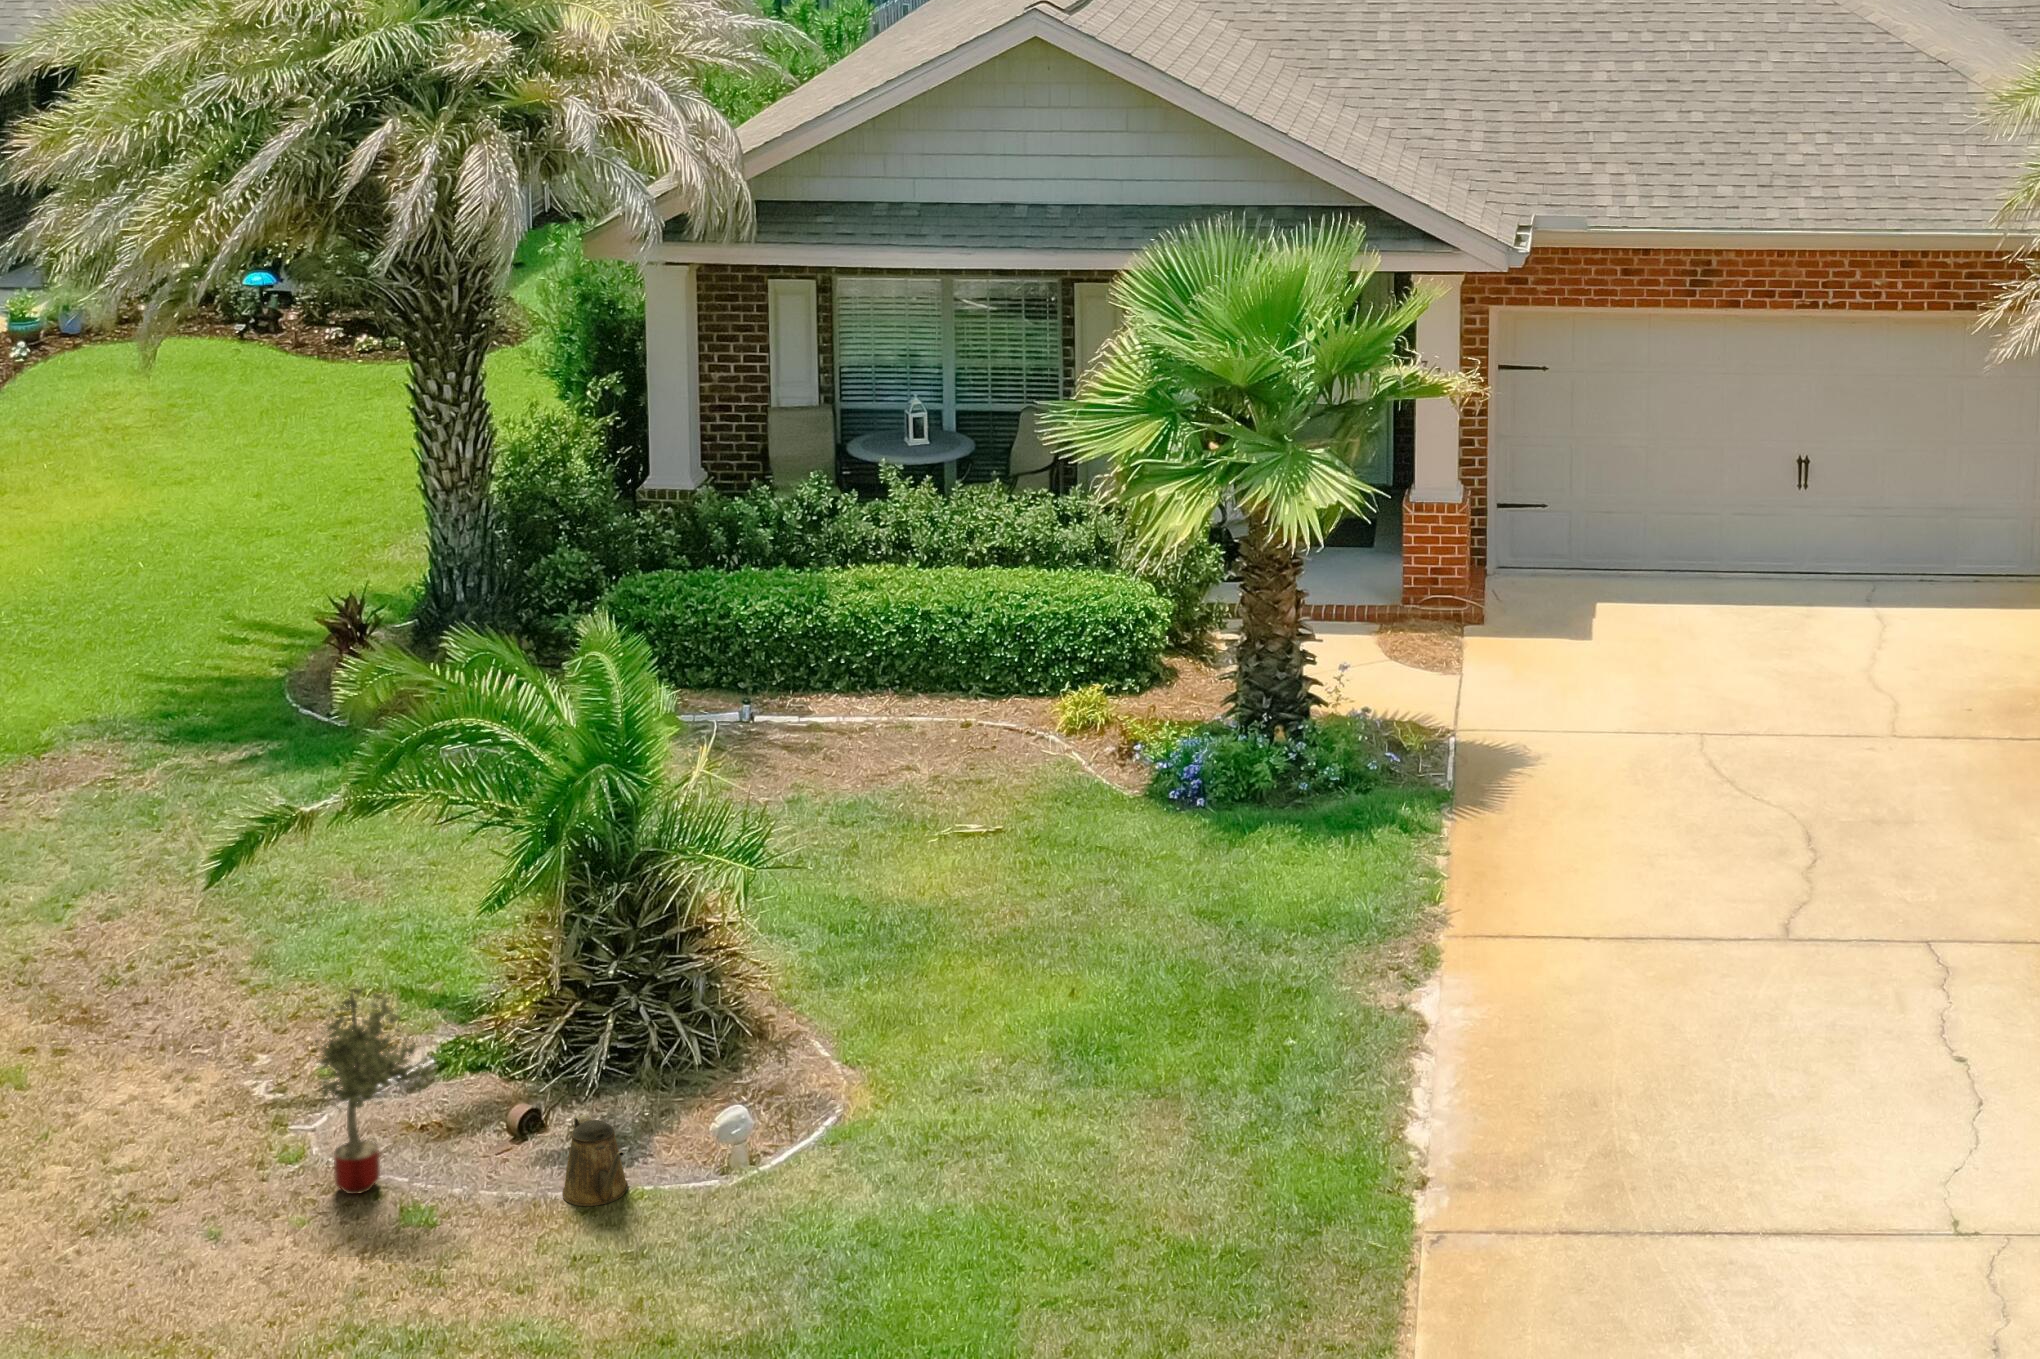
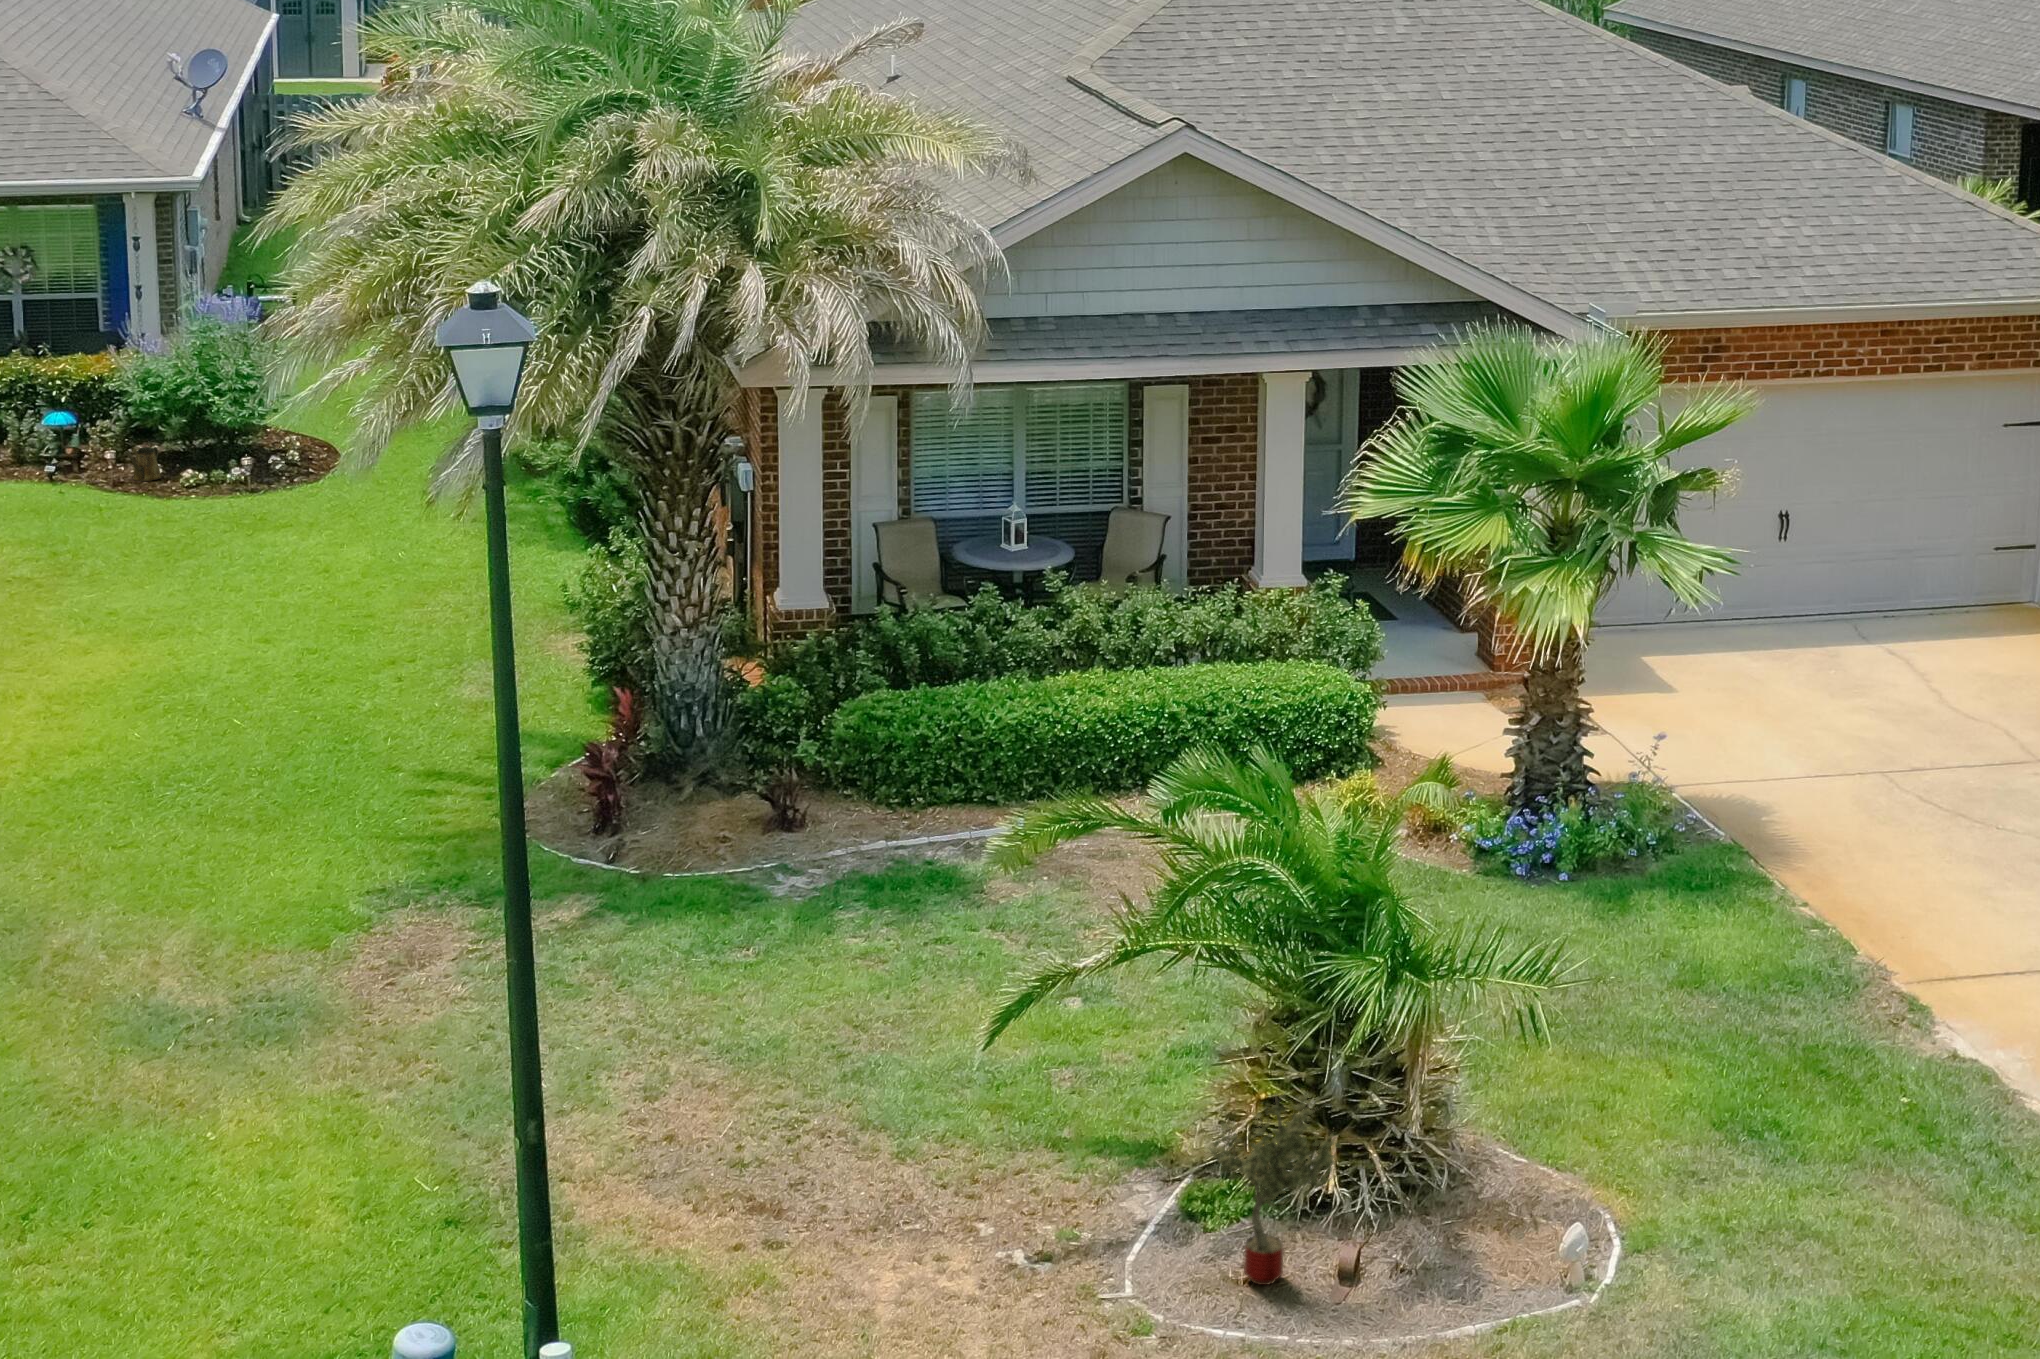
watering can: present [562,1114,628,1206] -> present [125,447,162,481]

